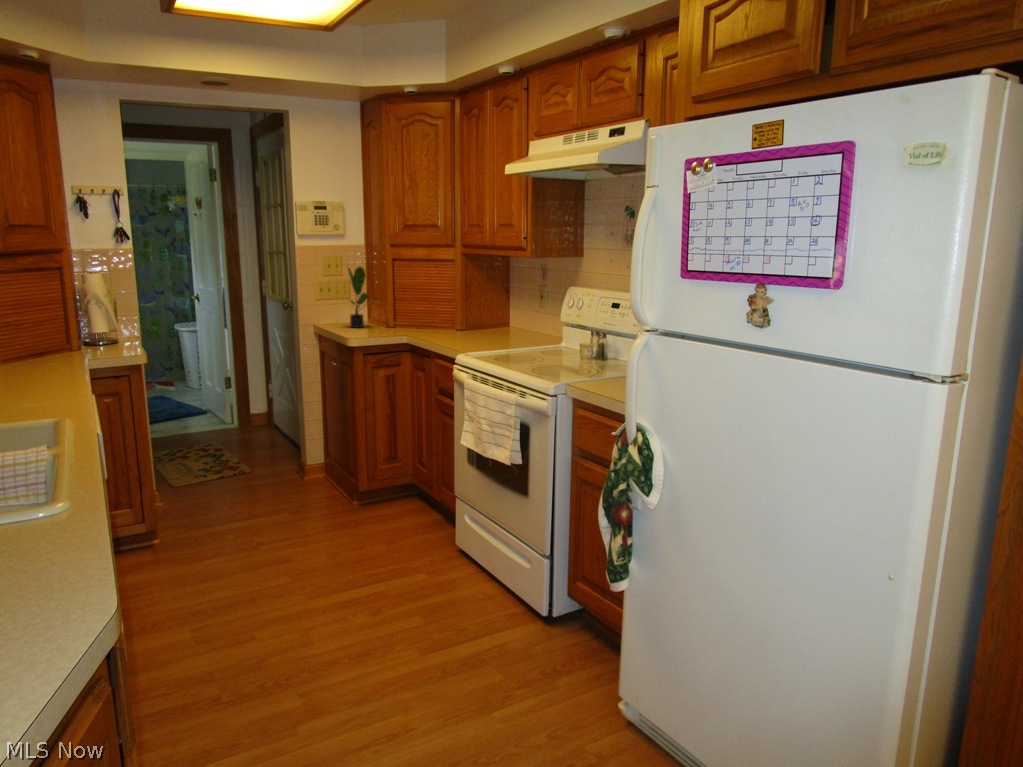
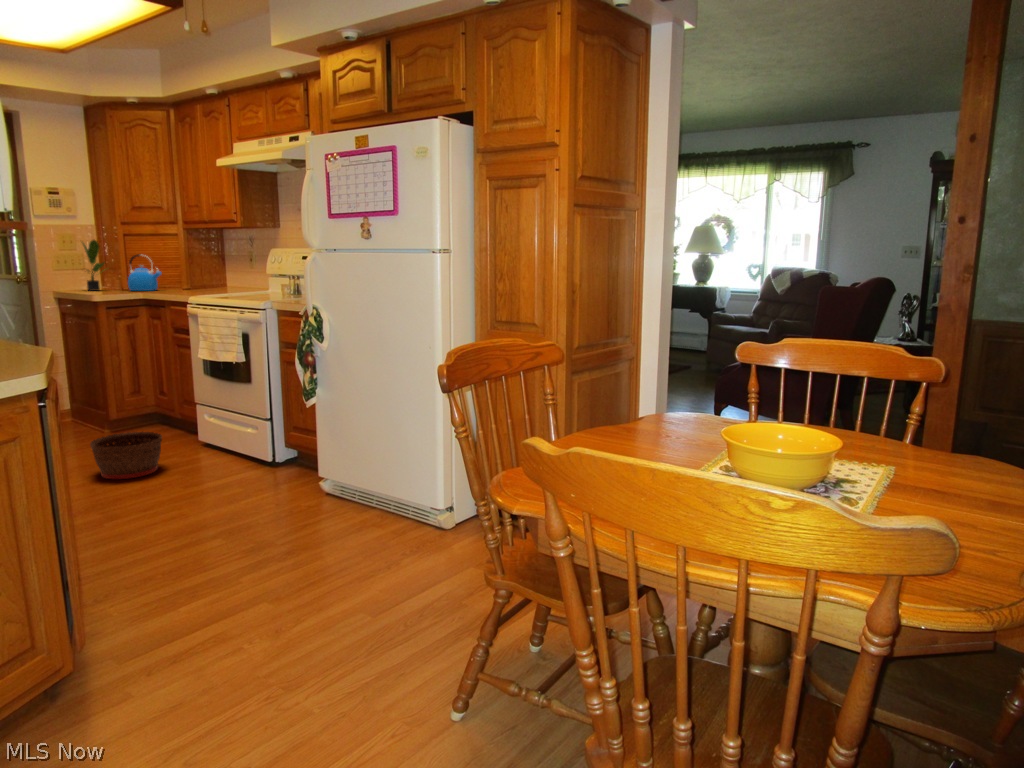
kettle: none [393,285,432,331] -> present [128,254,161,291]
basket: none [318,537,407,614] -> present [90,432,162,479]

